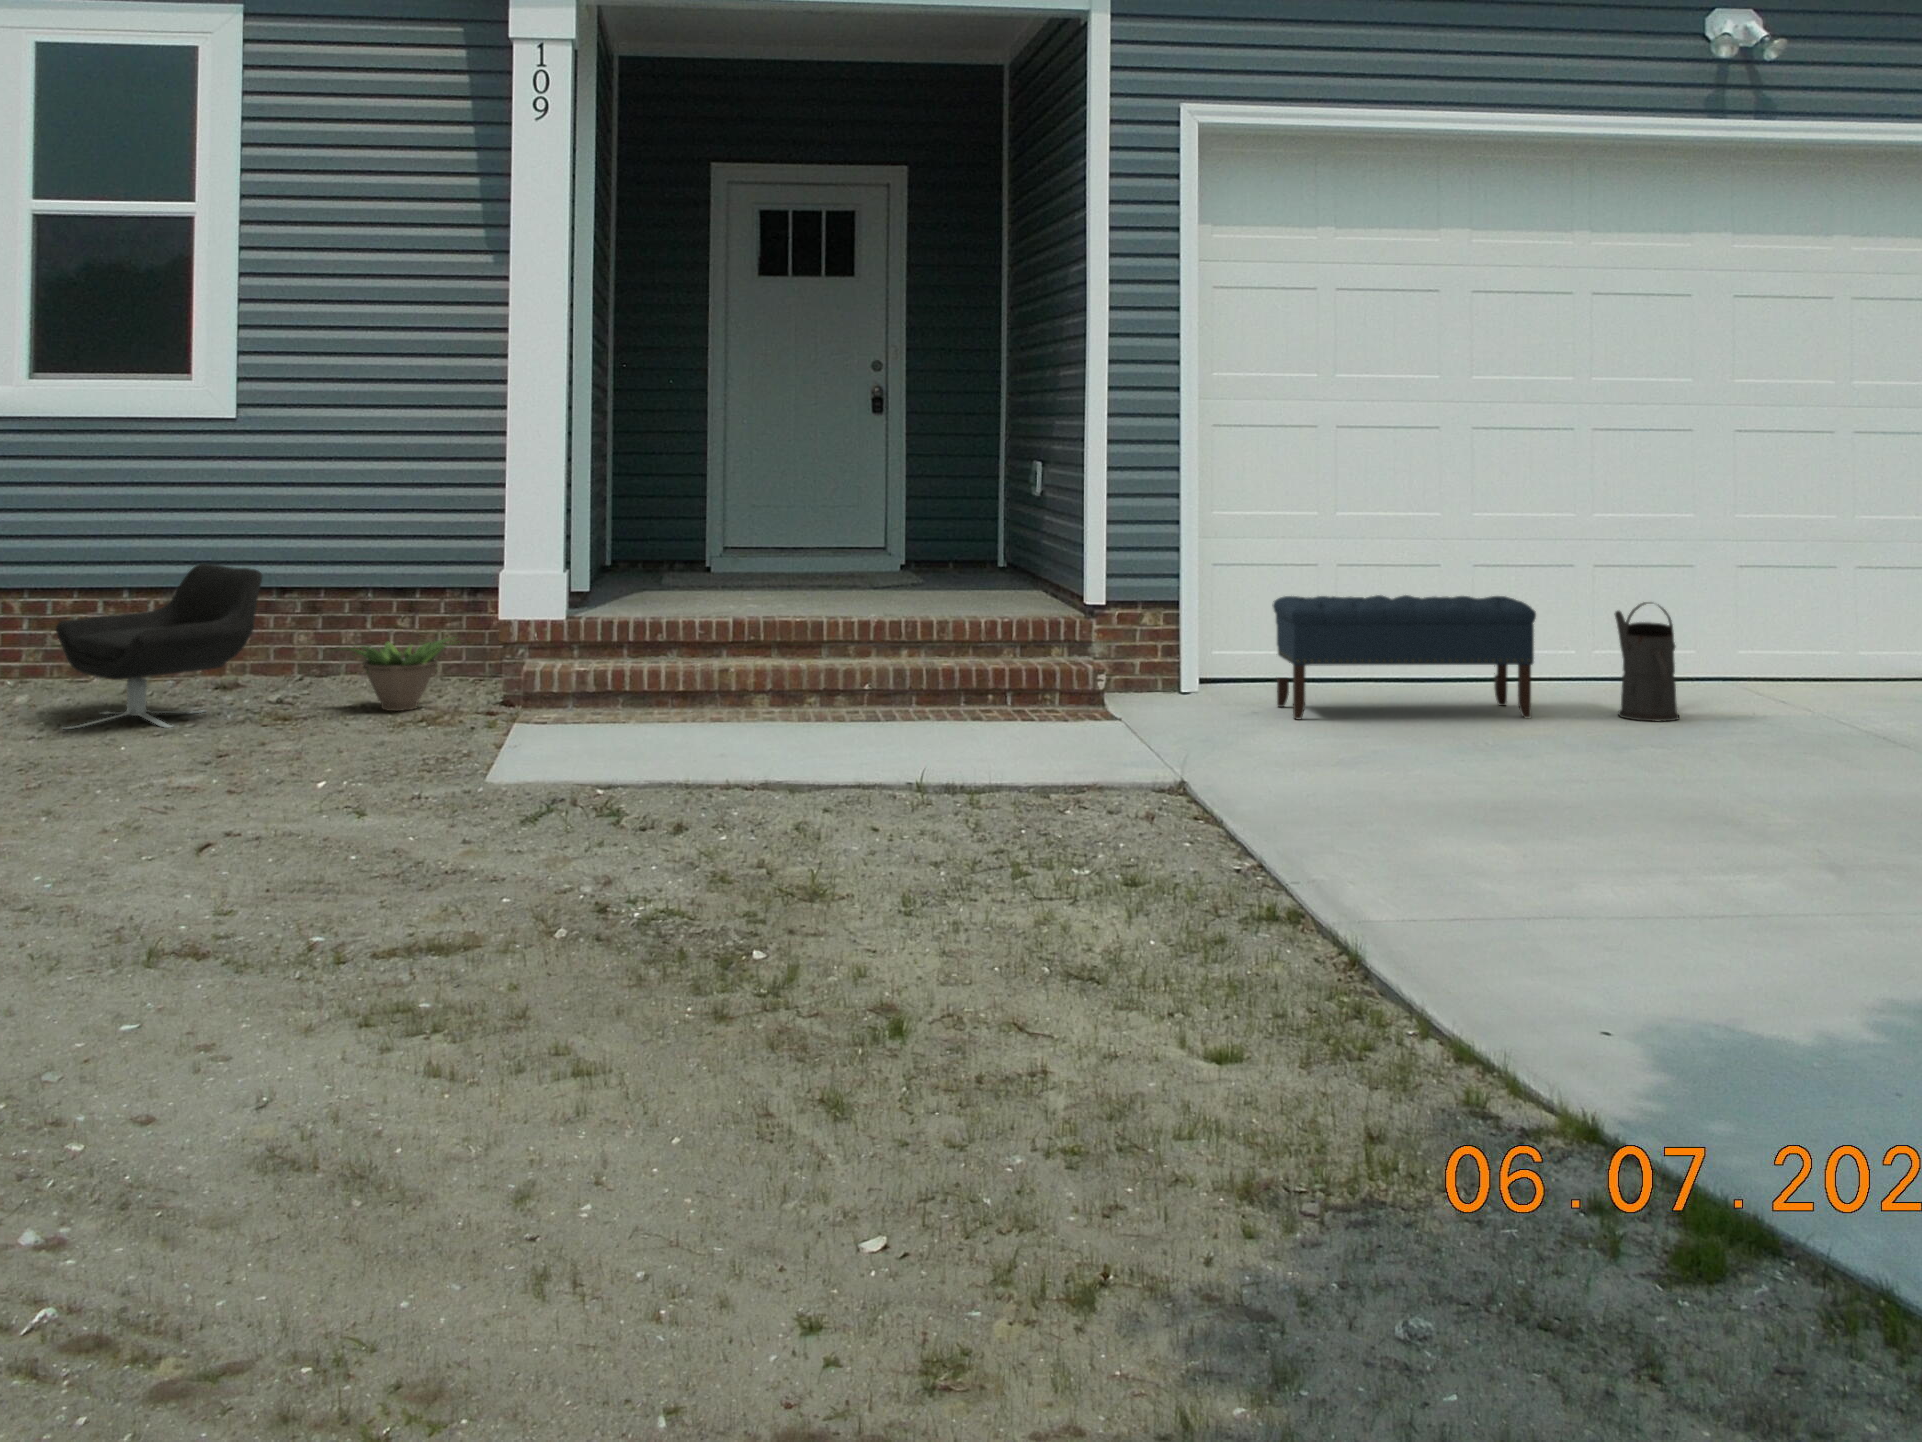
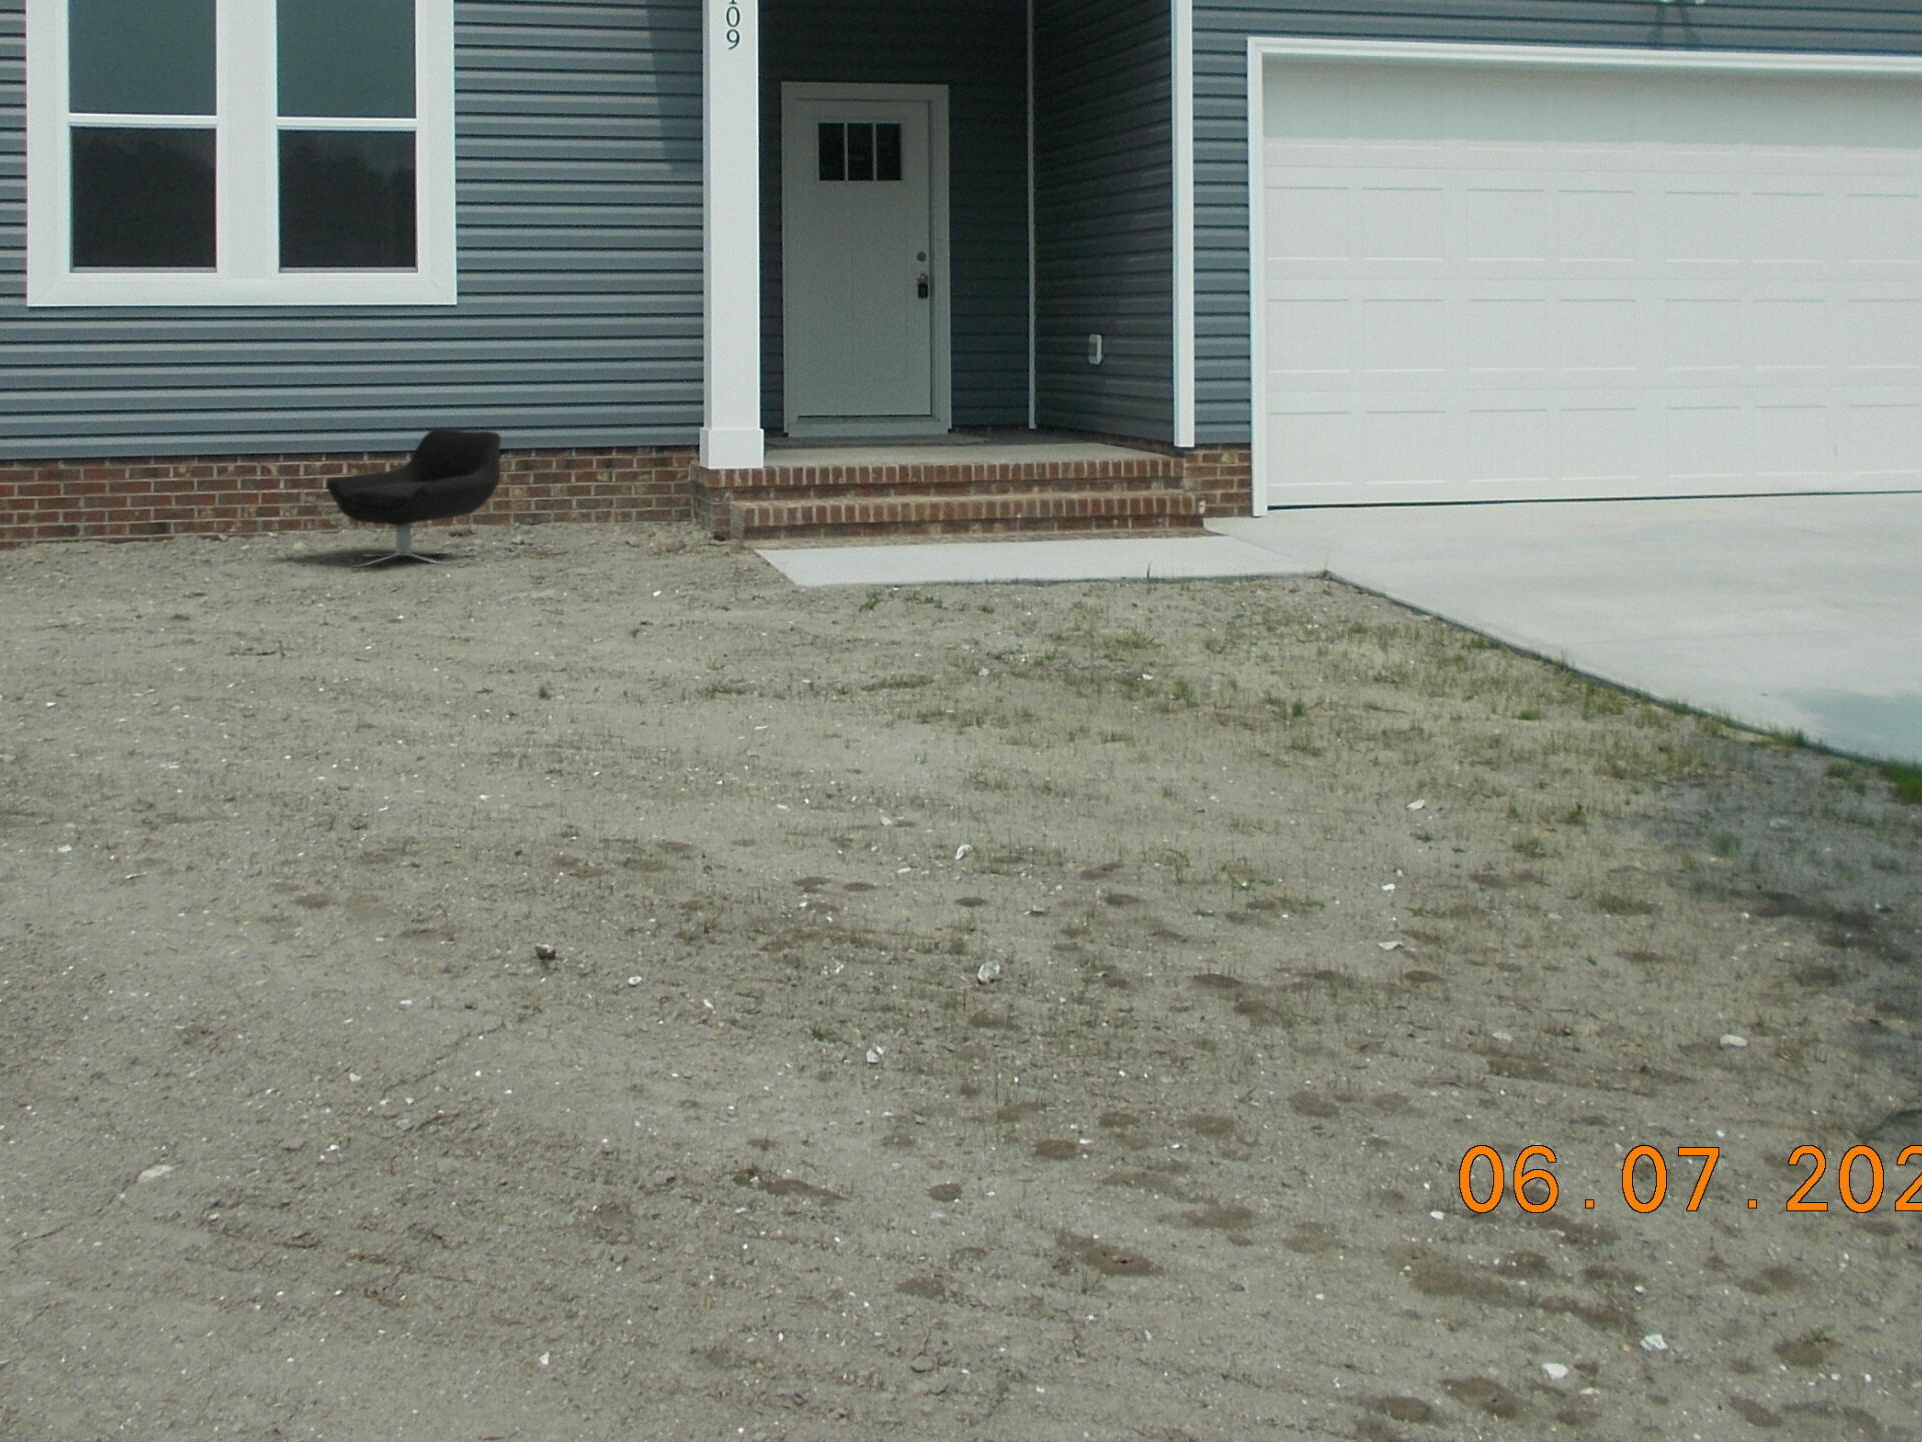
bench: present [1272,595,1536,719] -> none [1319,435,1531,535]
watering can: present [1615,602,1679,722] -> none [1579,437,1638,530]
decorative plant: present [338,638,454,711] -> none [553,487,663,548]

